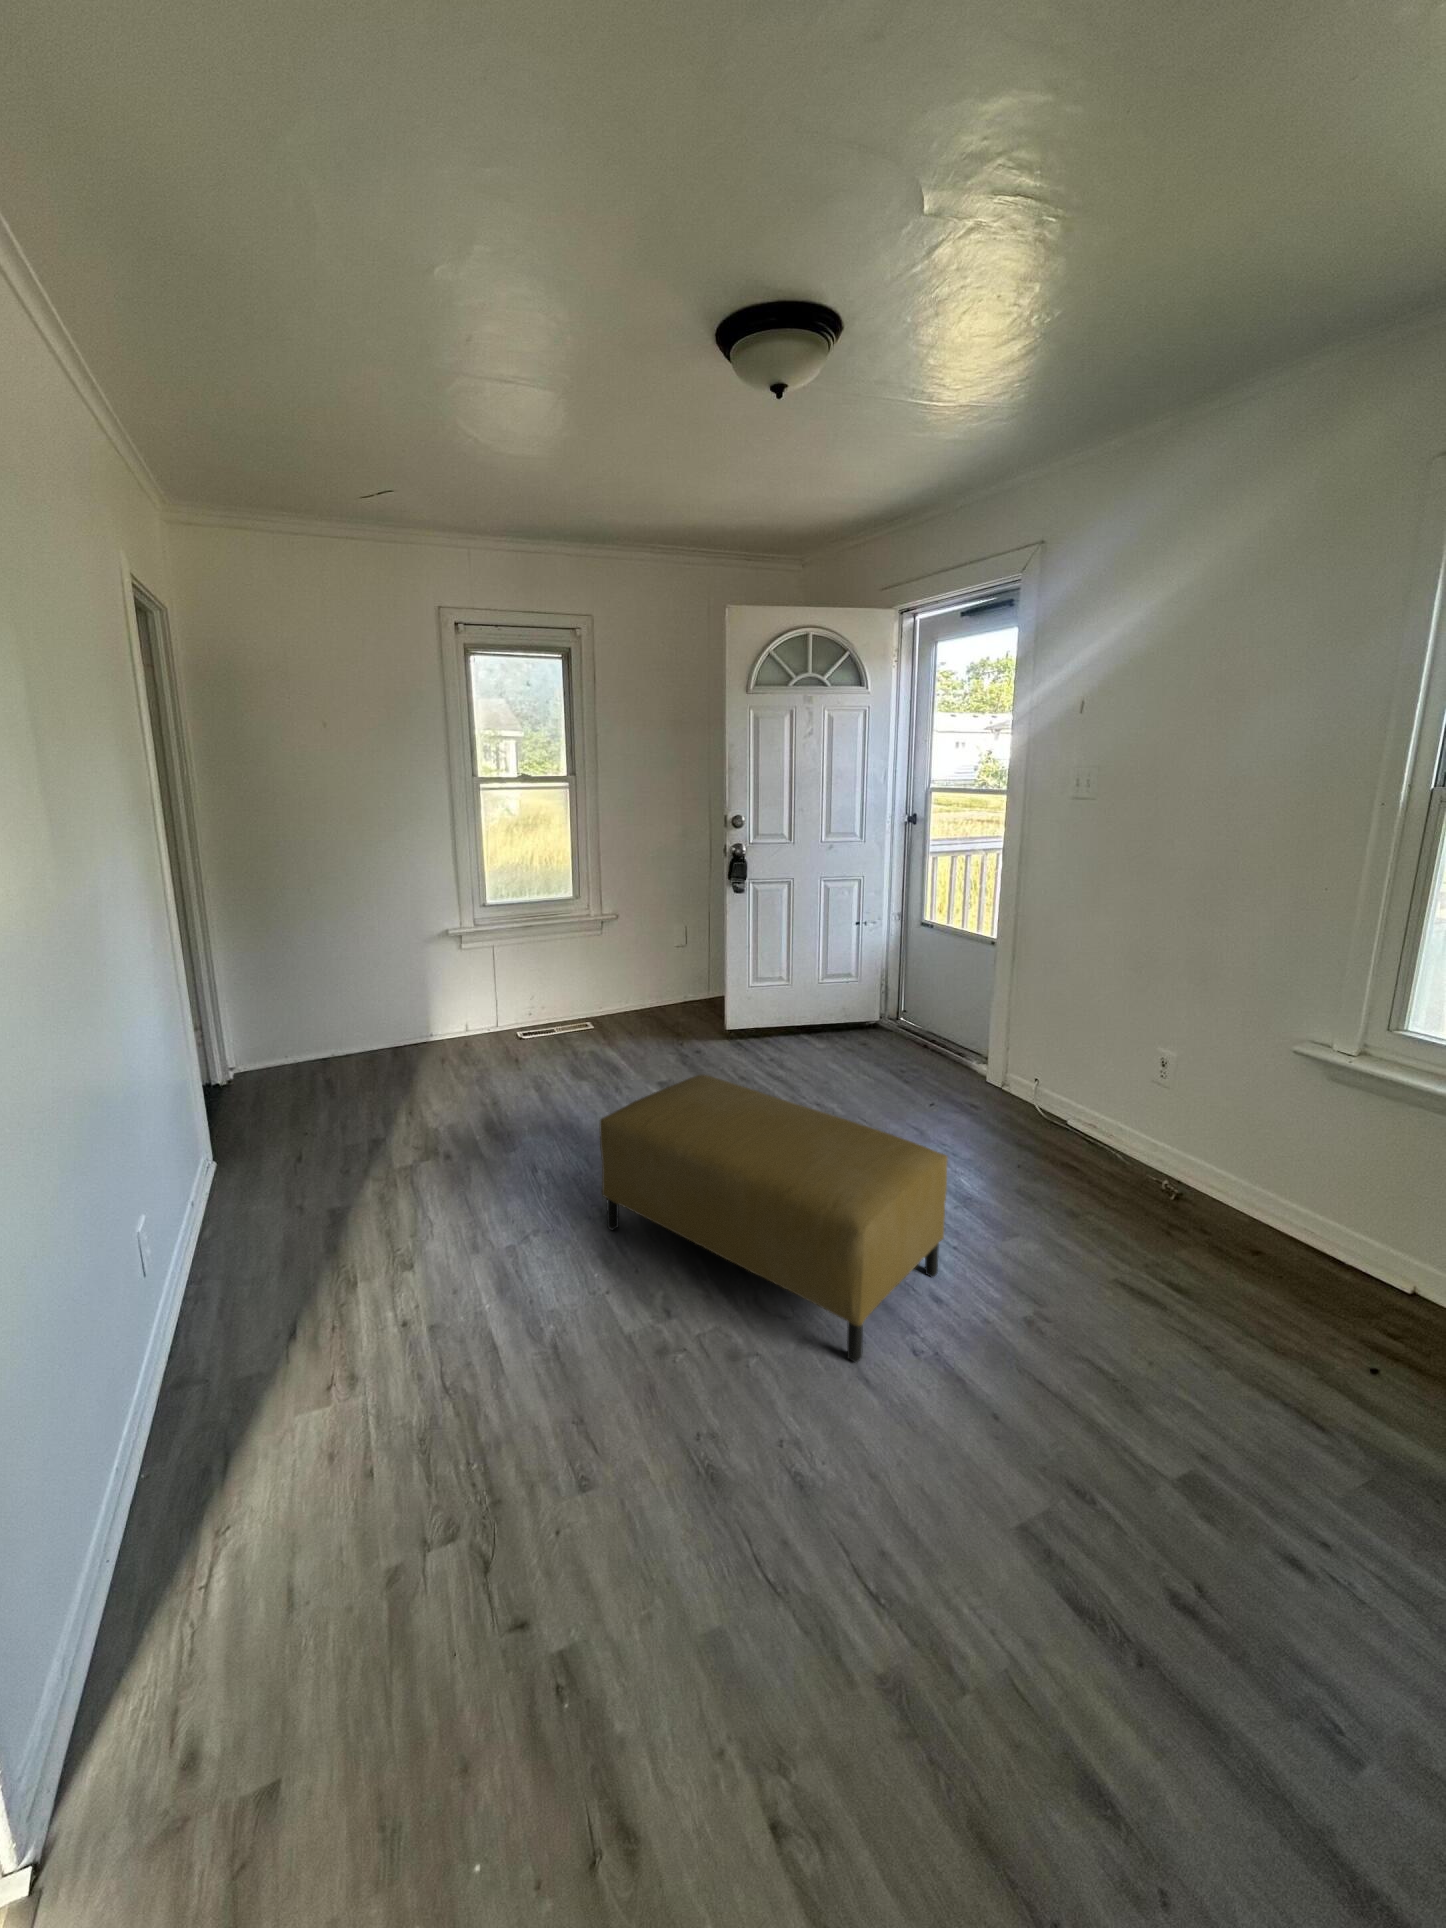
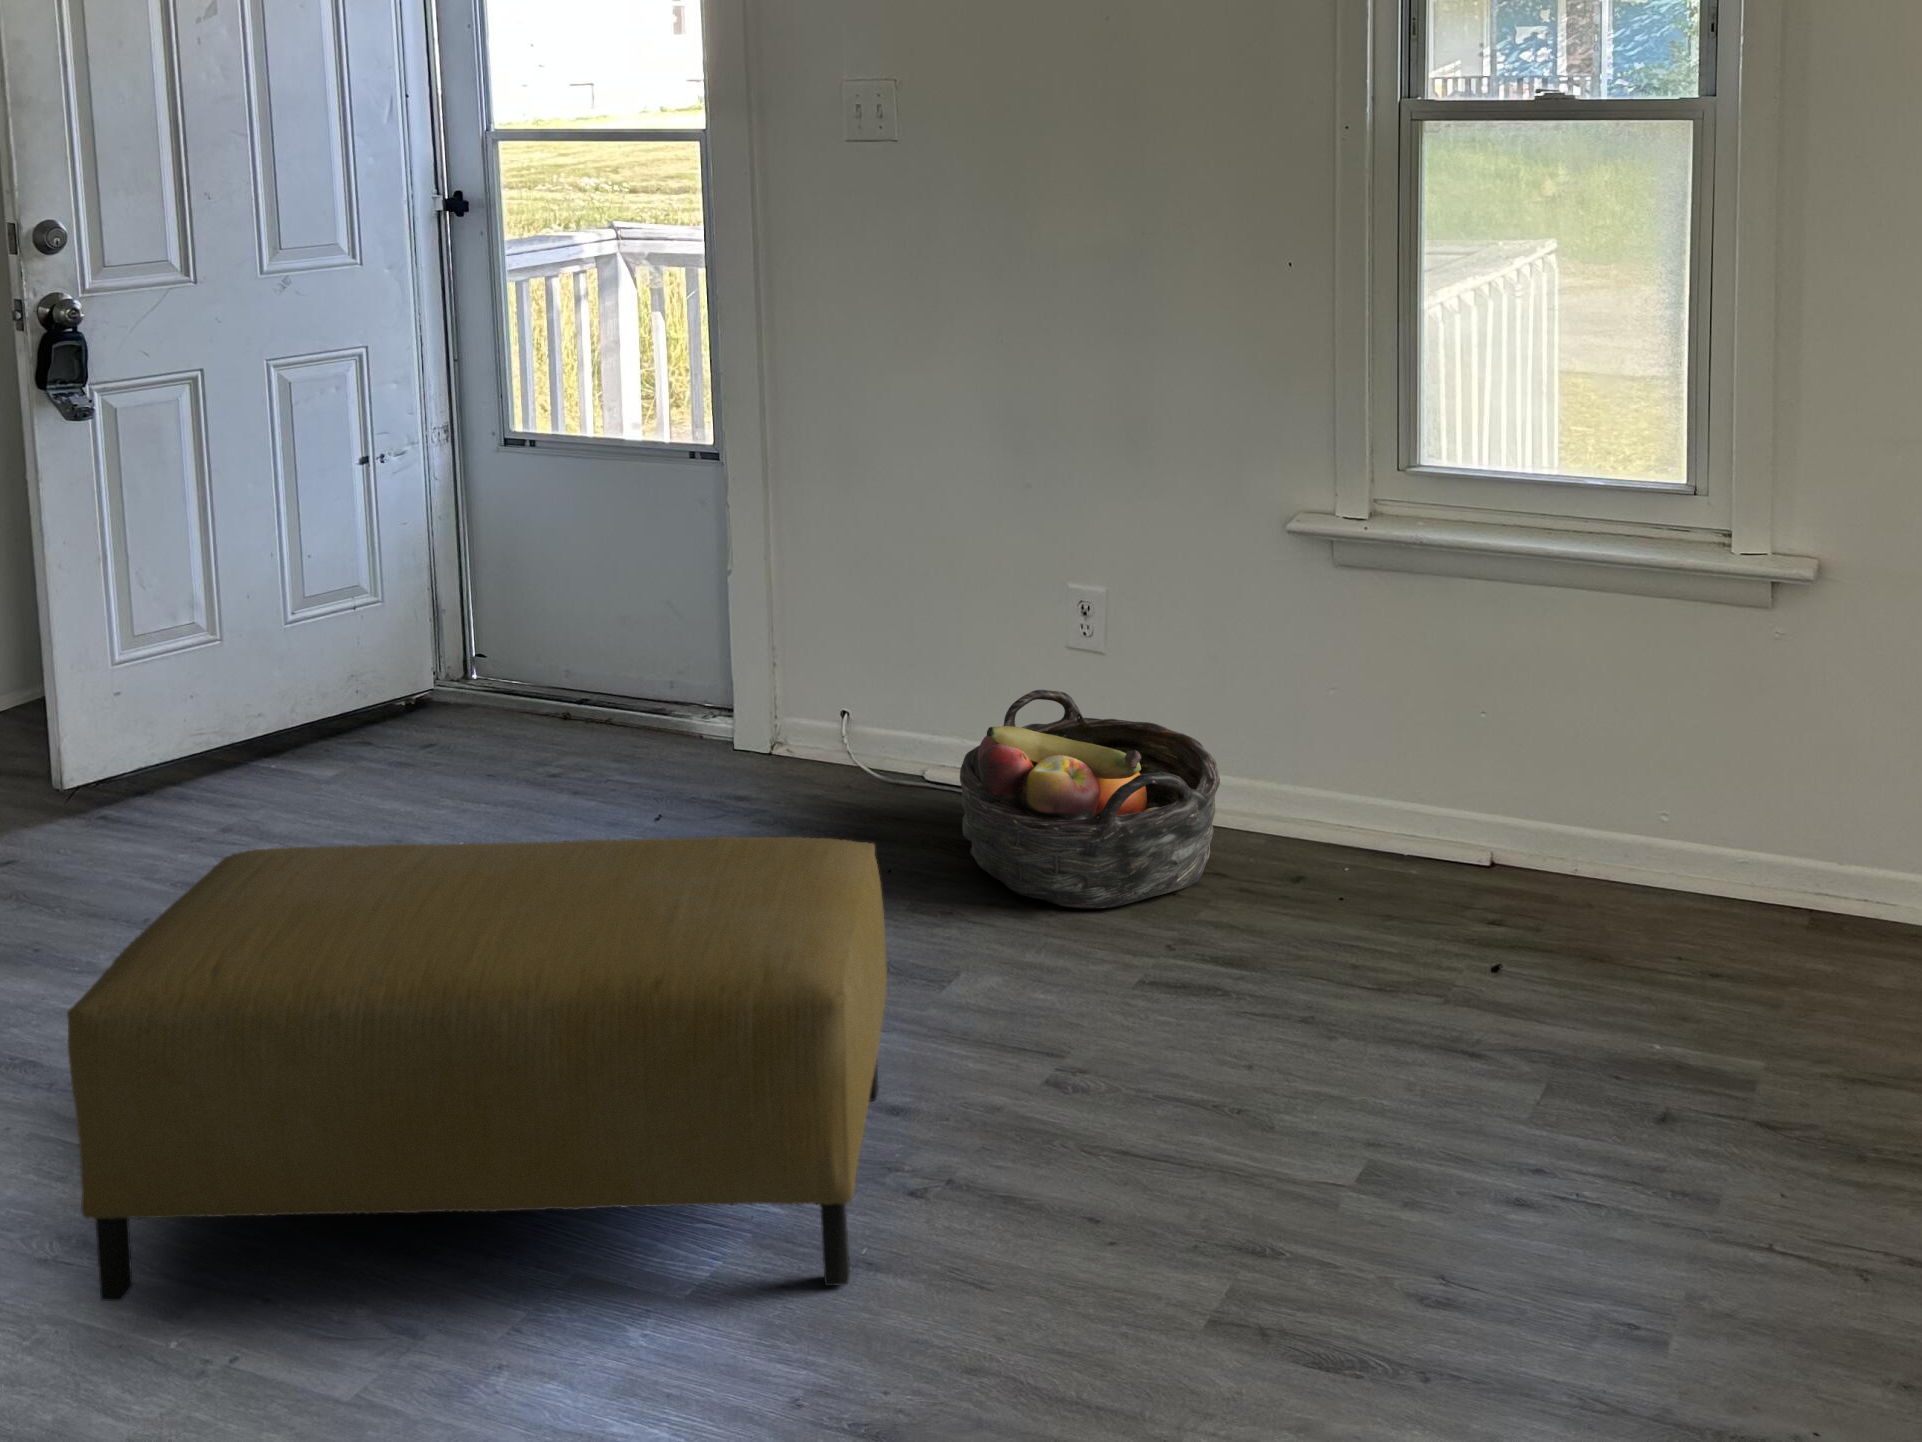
basket: none [1056,1099,1218,1232] -> present [960,690,1220,908]

